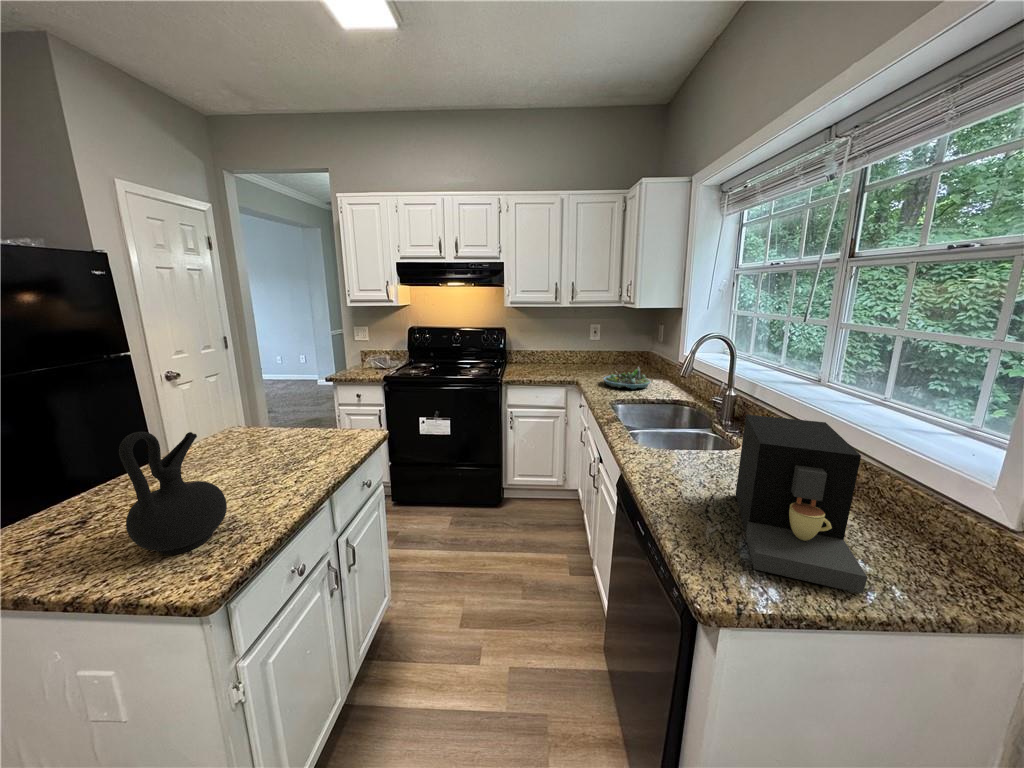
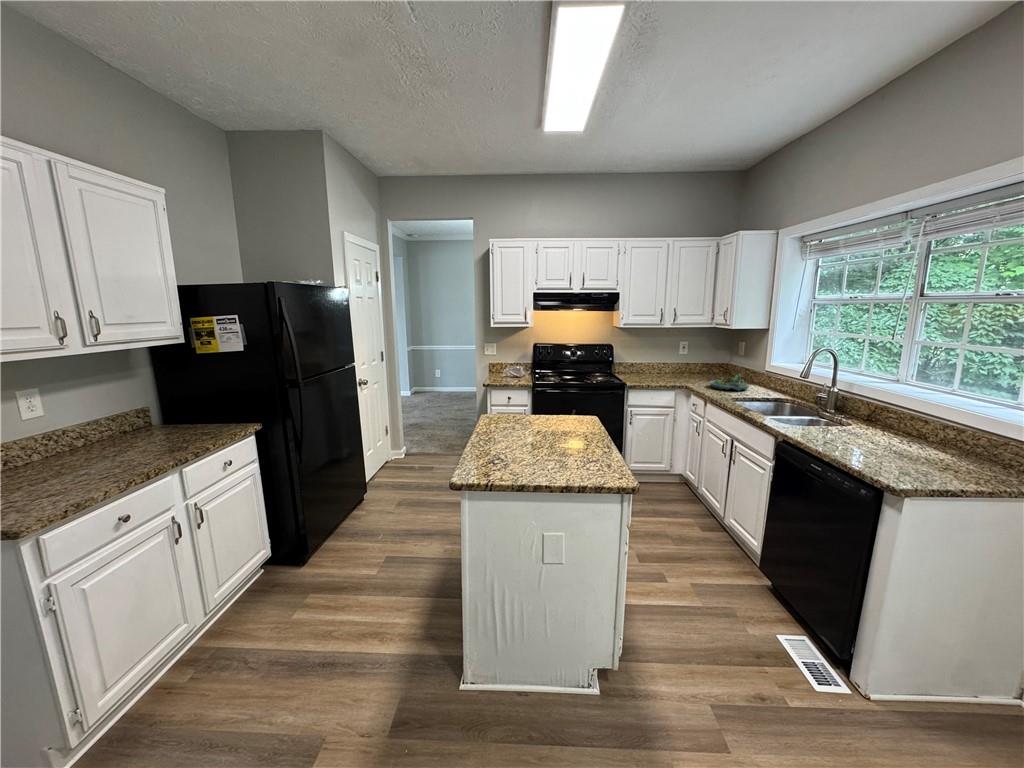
coffee maker: present [736,415,867,594] -> none [872,397,978,482]
ceramic jug: present [119,432,227,555] -> none [565,402,608,472]

